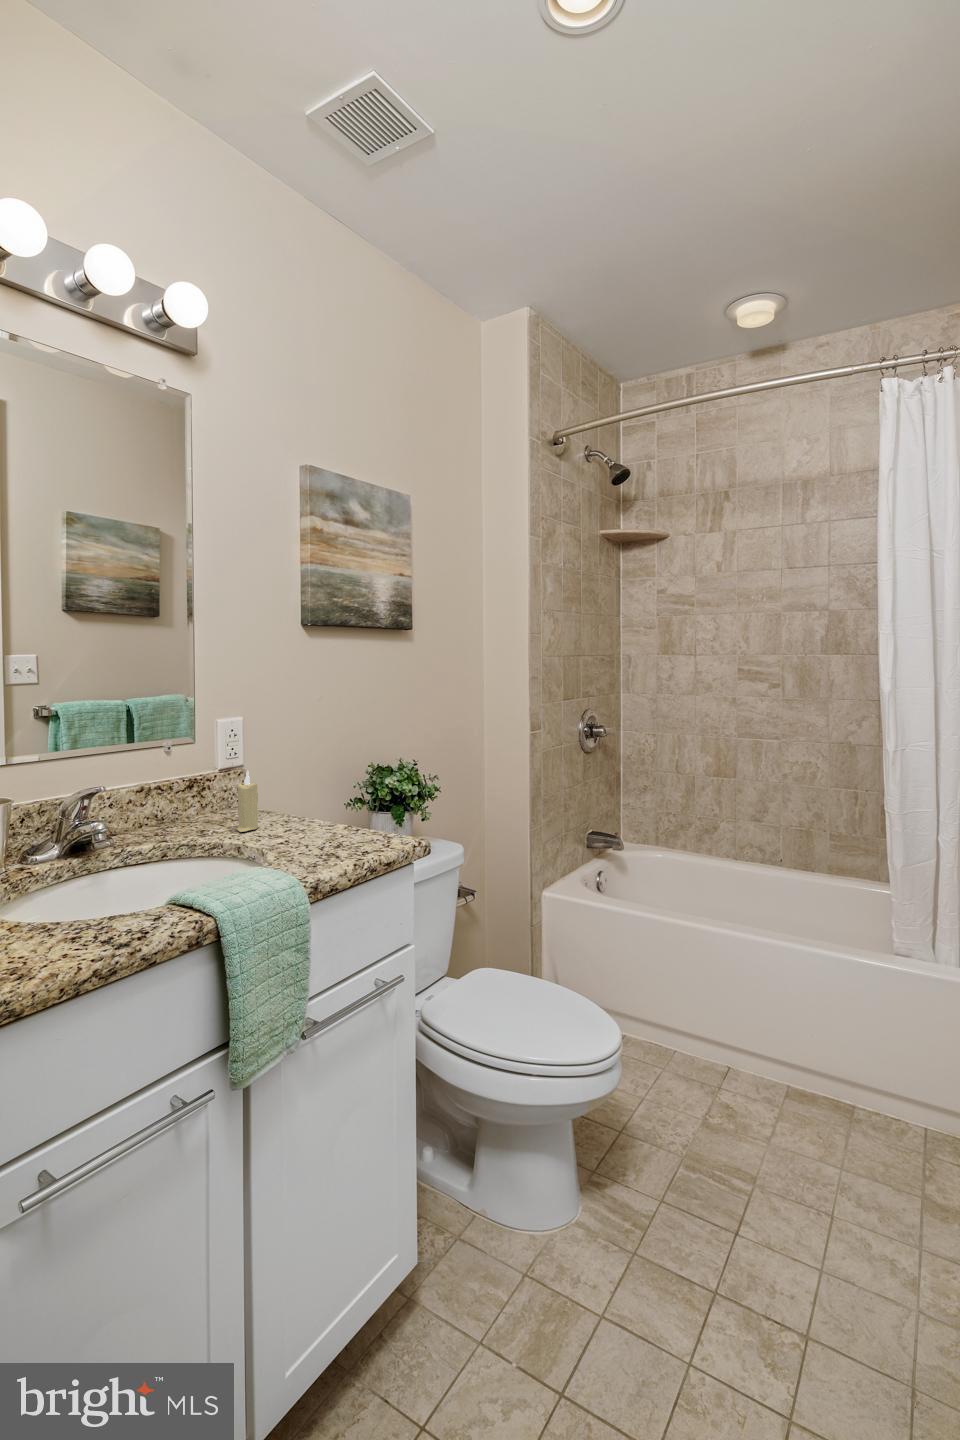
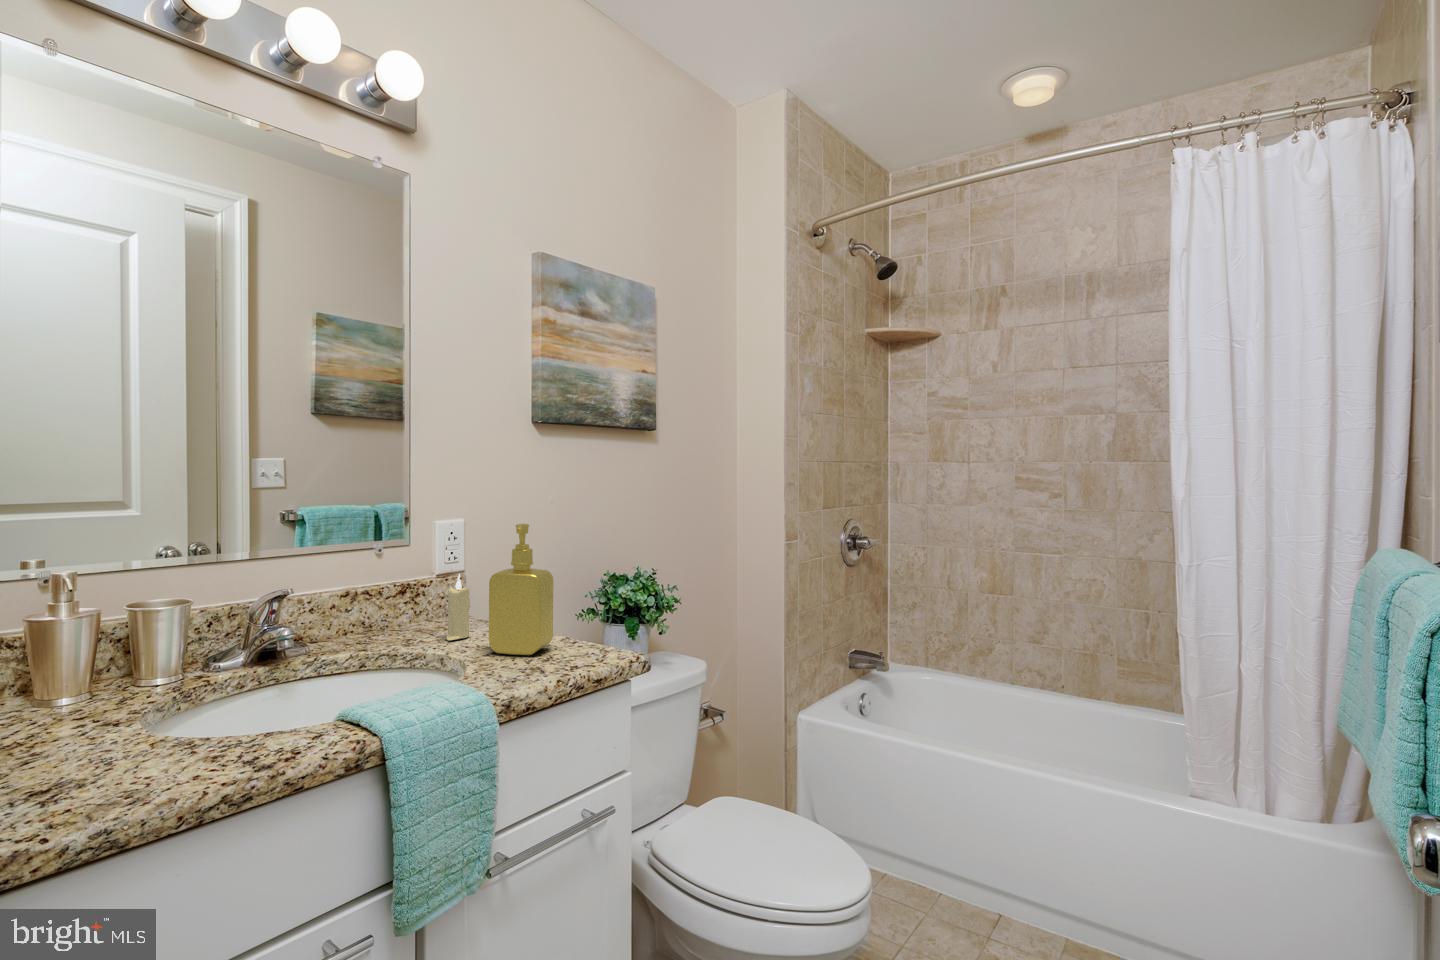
soap dispenser: none [281,724,340,844] -> present [489,524,553,655]

